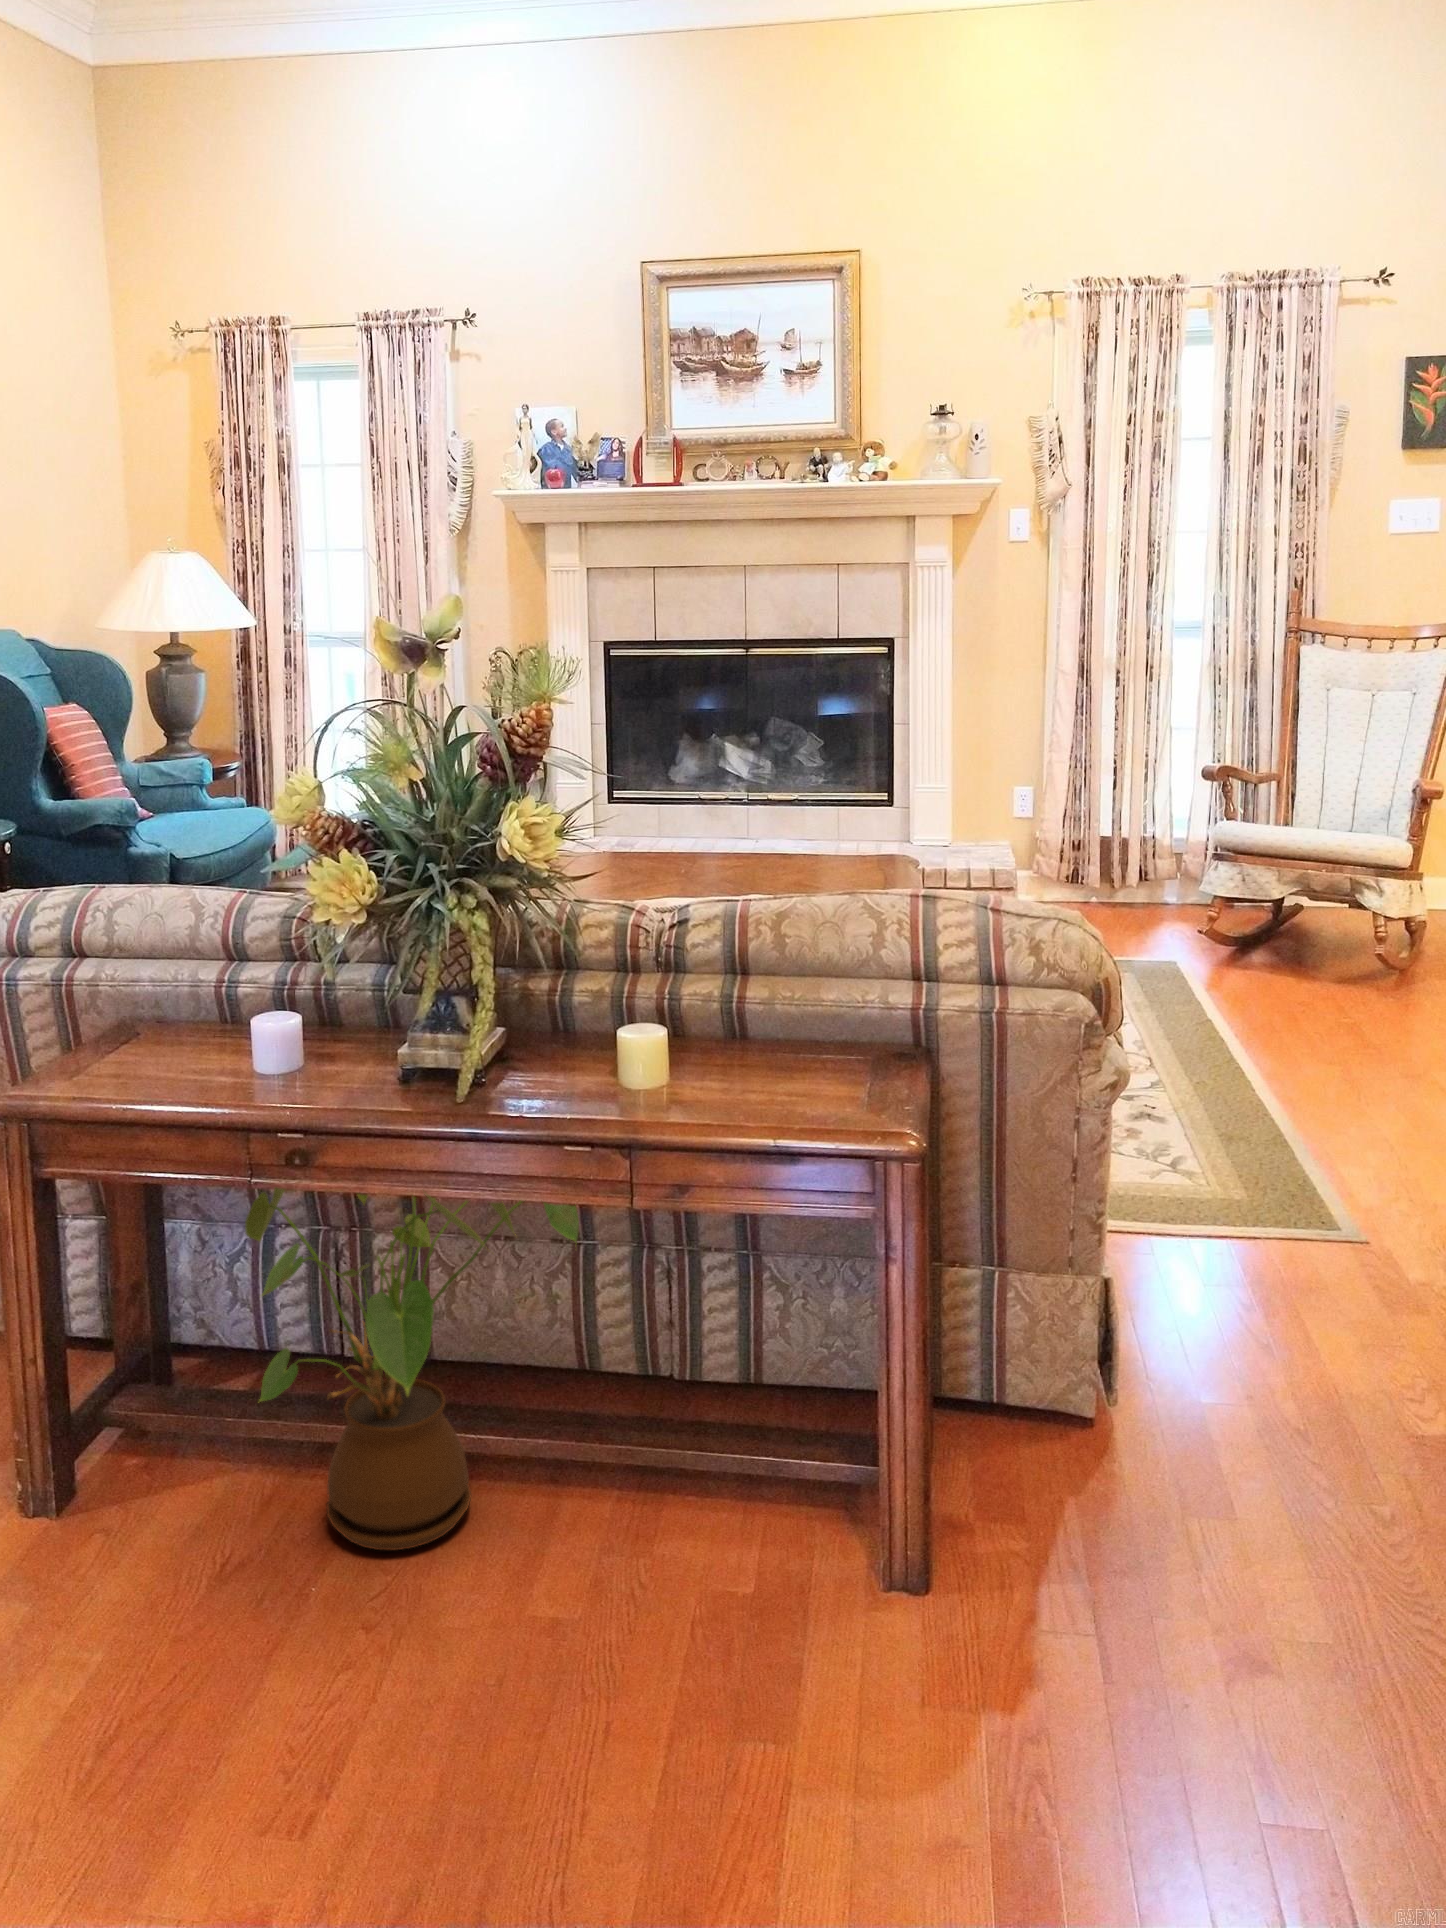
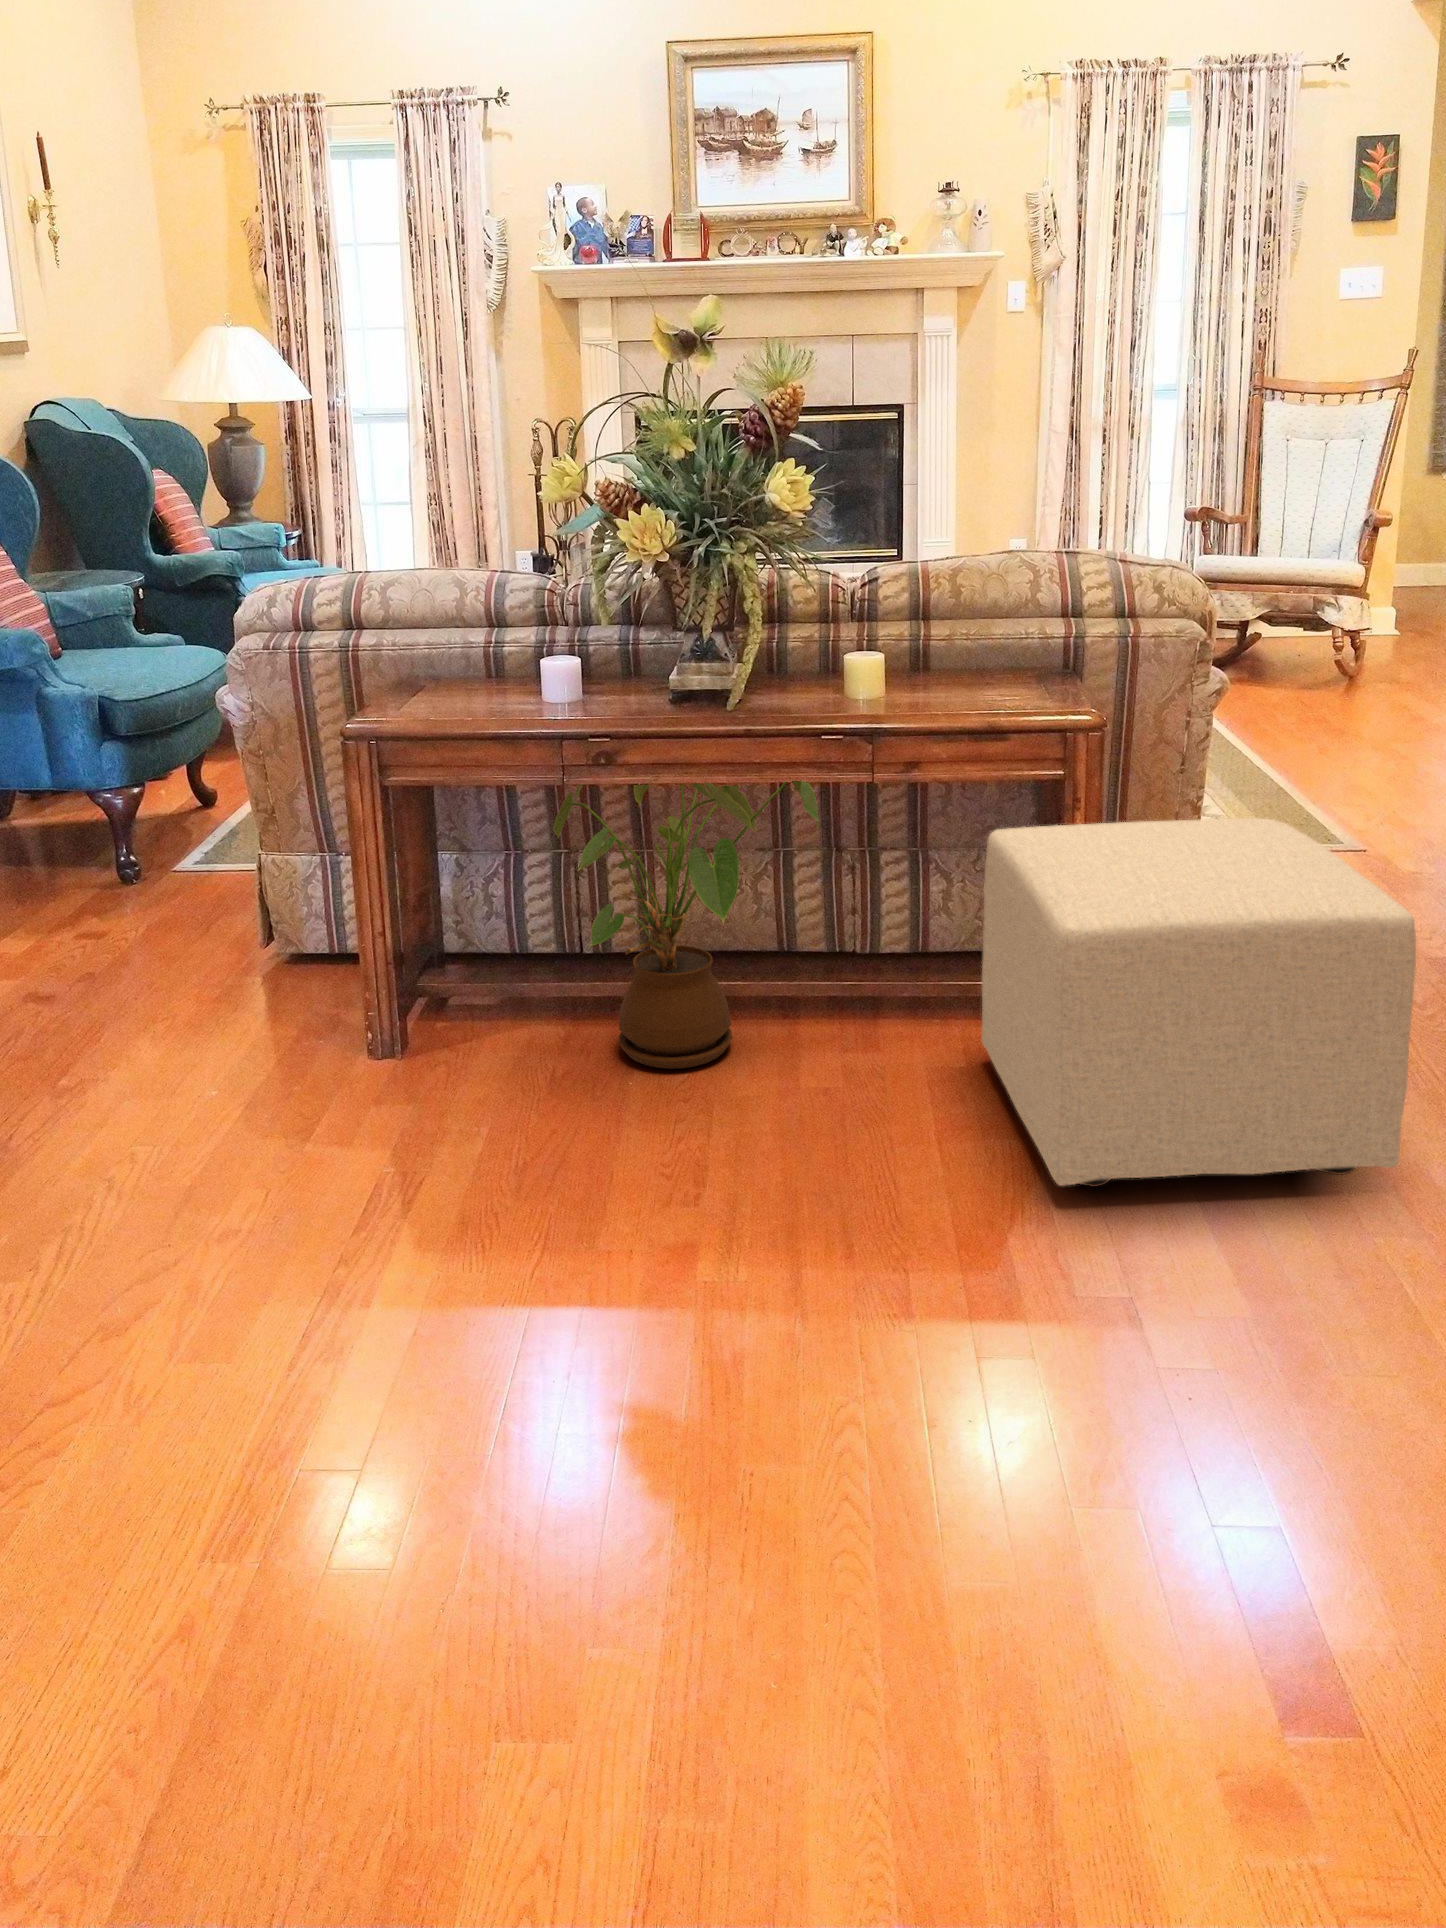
ottoman: none [771,1273,1286,1844] -> present [981,818,1416,1187]

